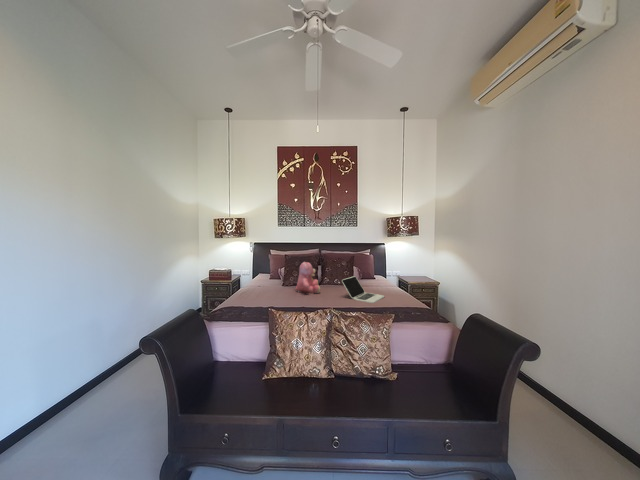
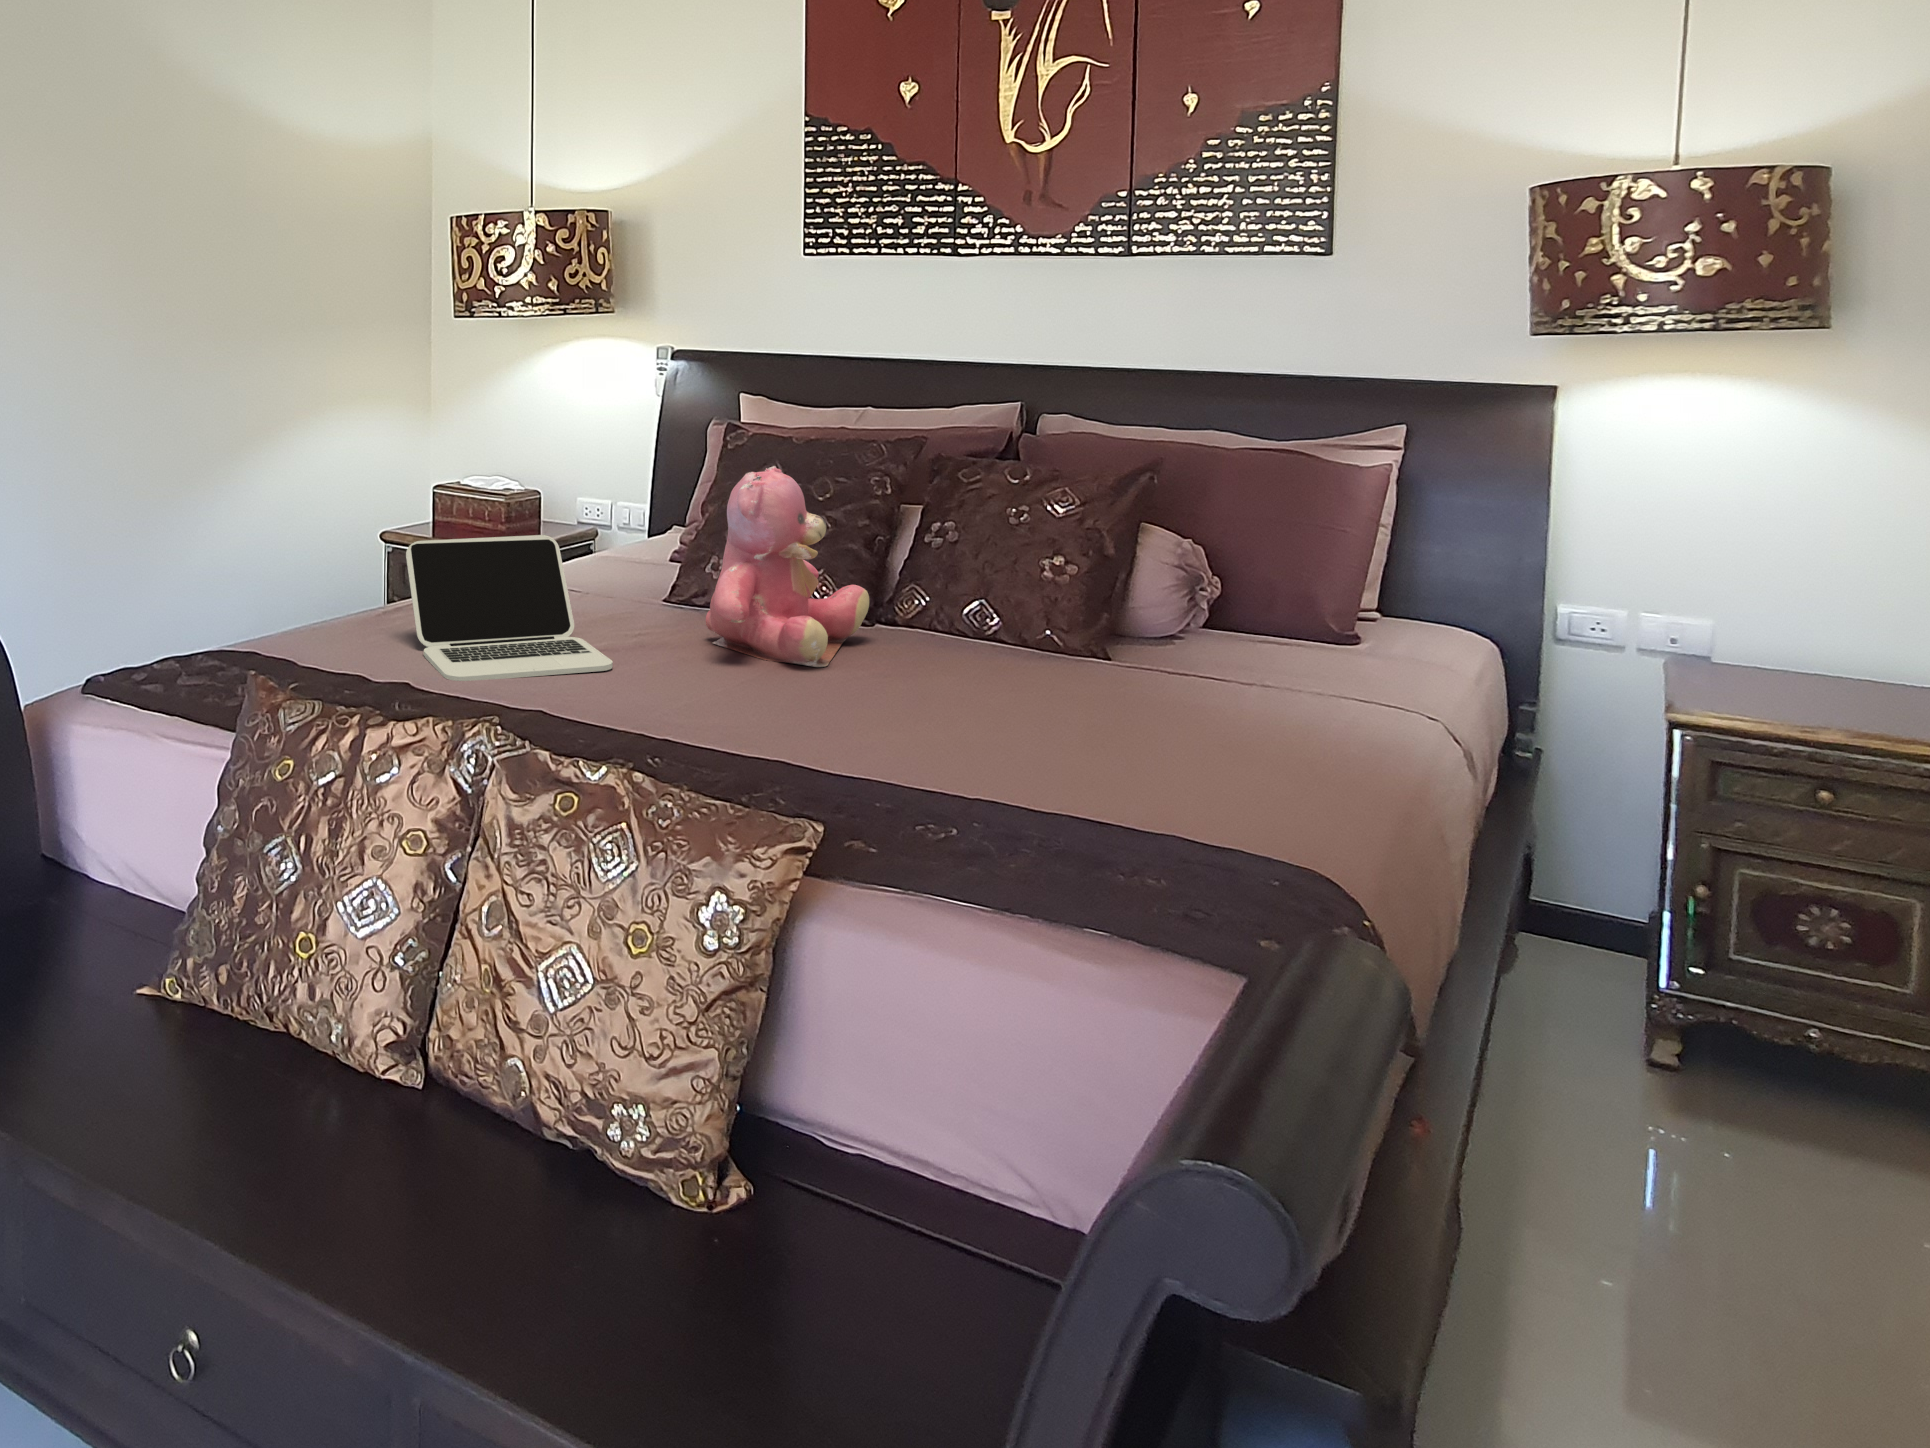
laptop: present [342,276,384,303] -> present [406,535,613,681]

